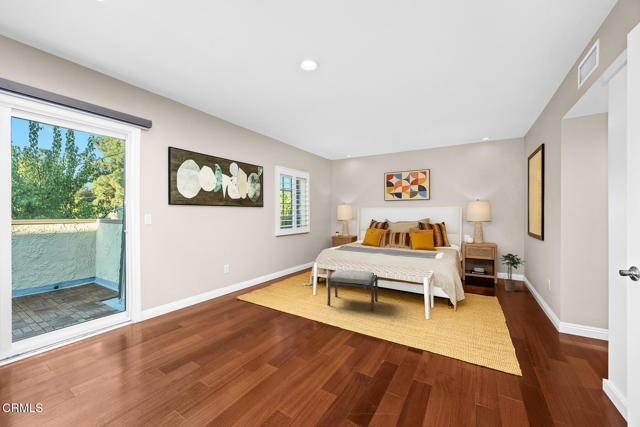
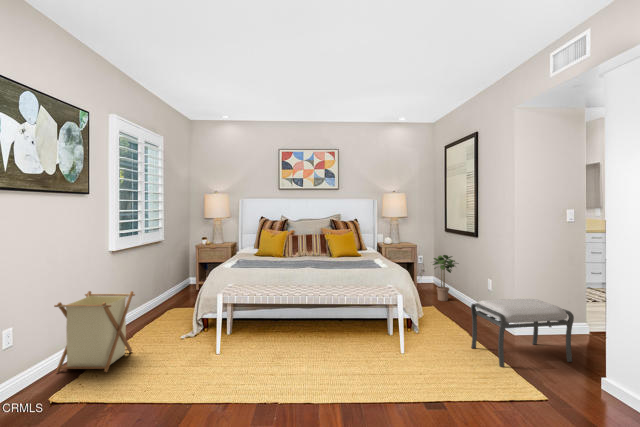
laundry basket: none [245,258,282,299] -> present [54,291,135,372]
ottoman: present [327,269,378,311] -> present [471,299,574,367]

